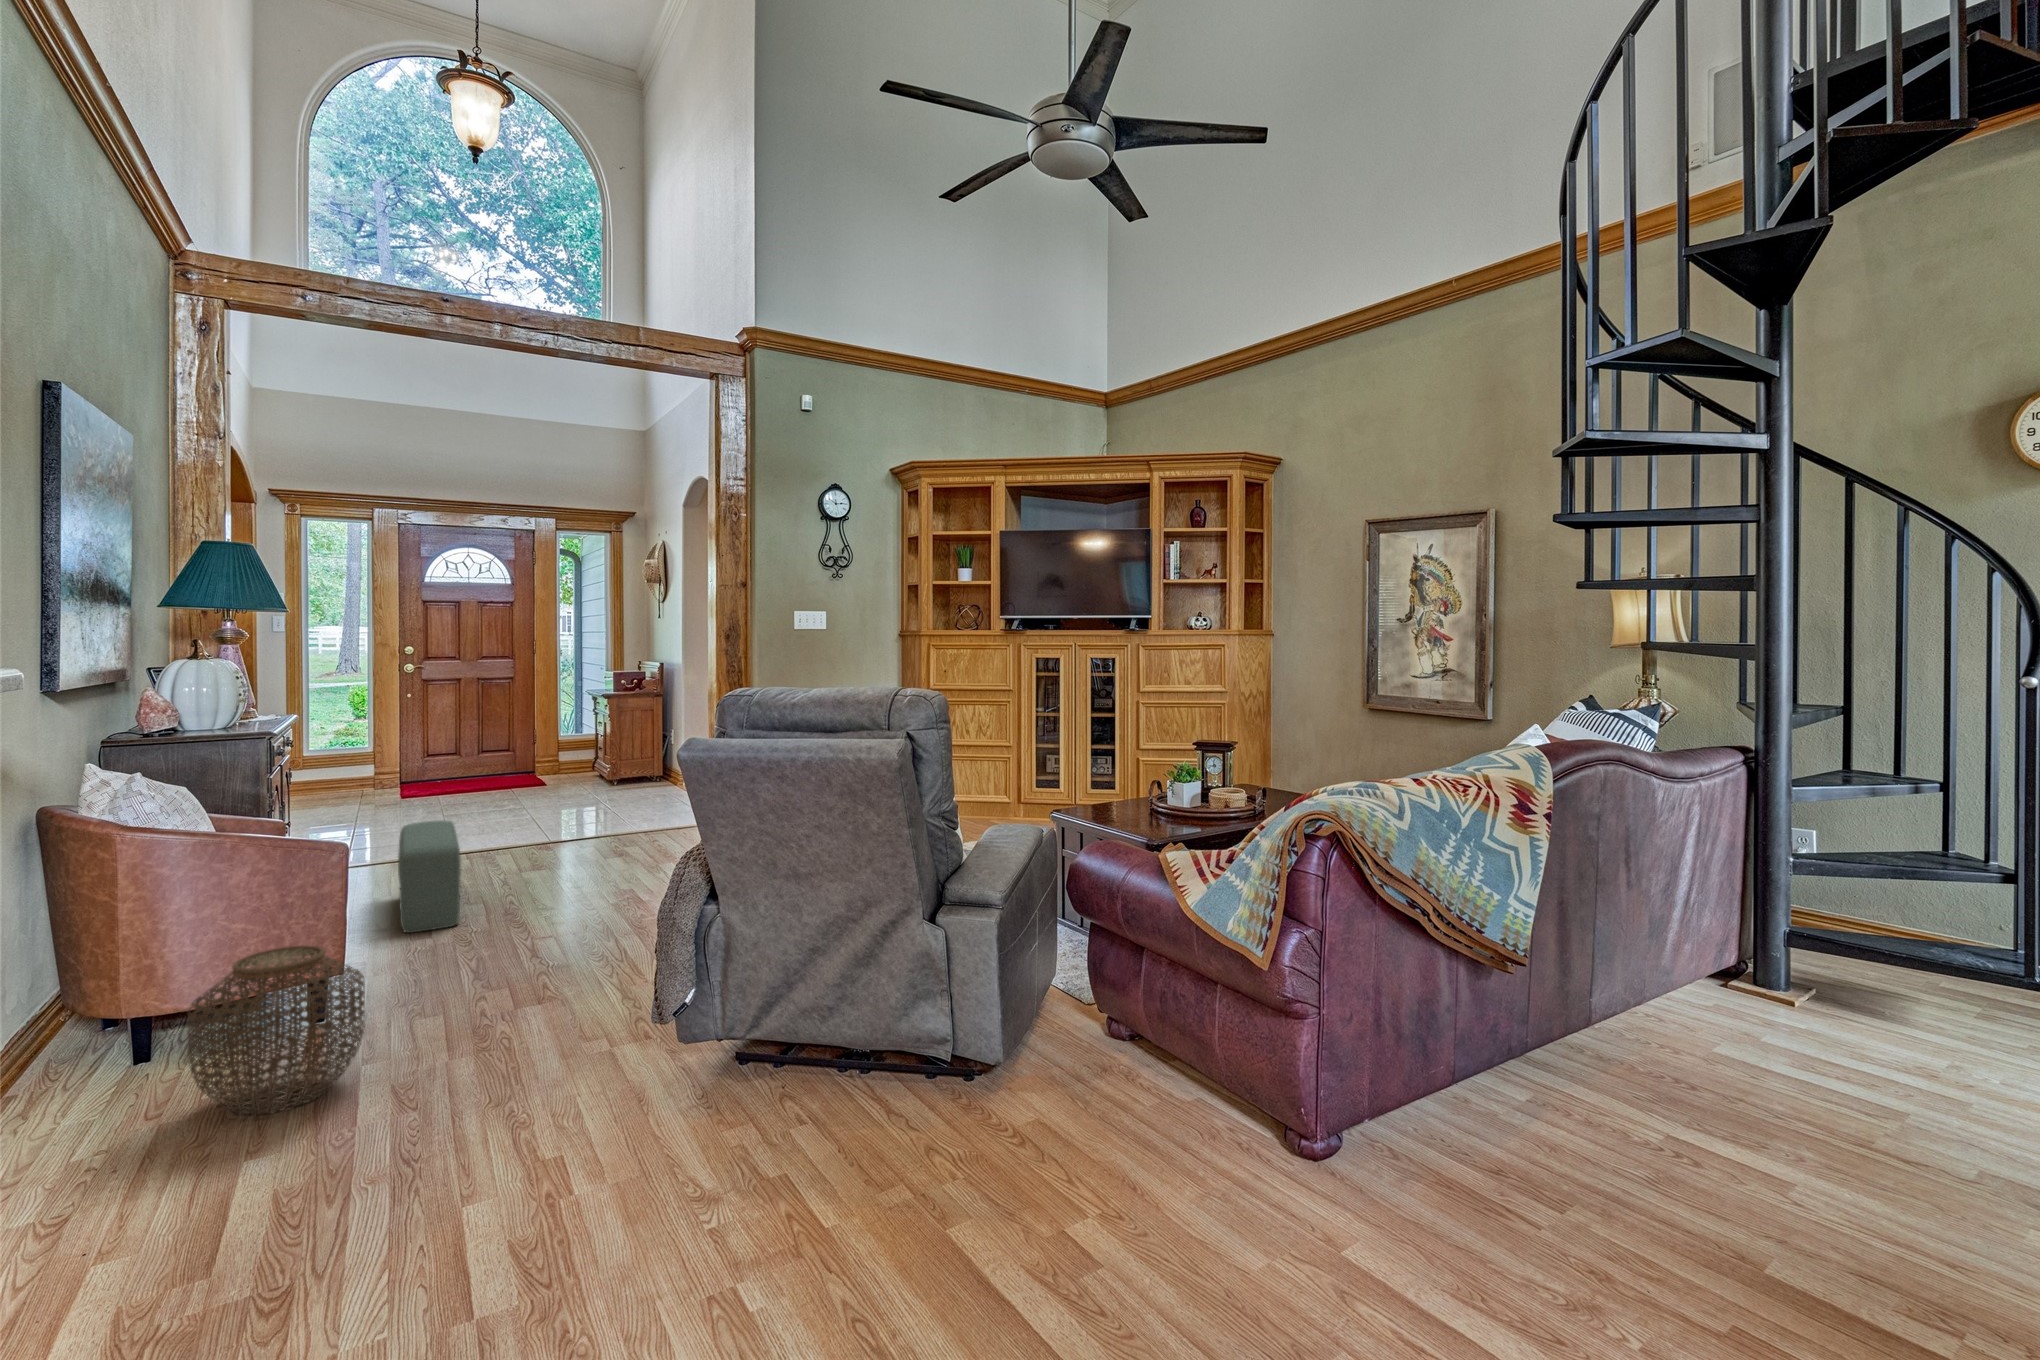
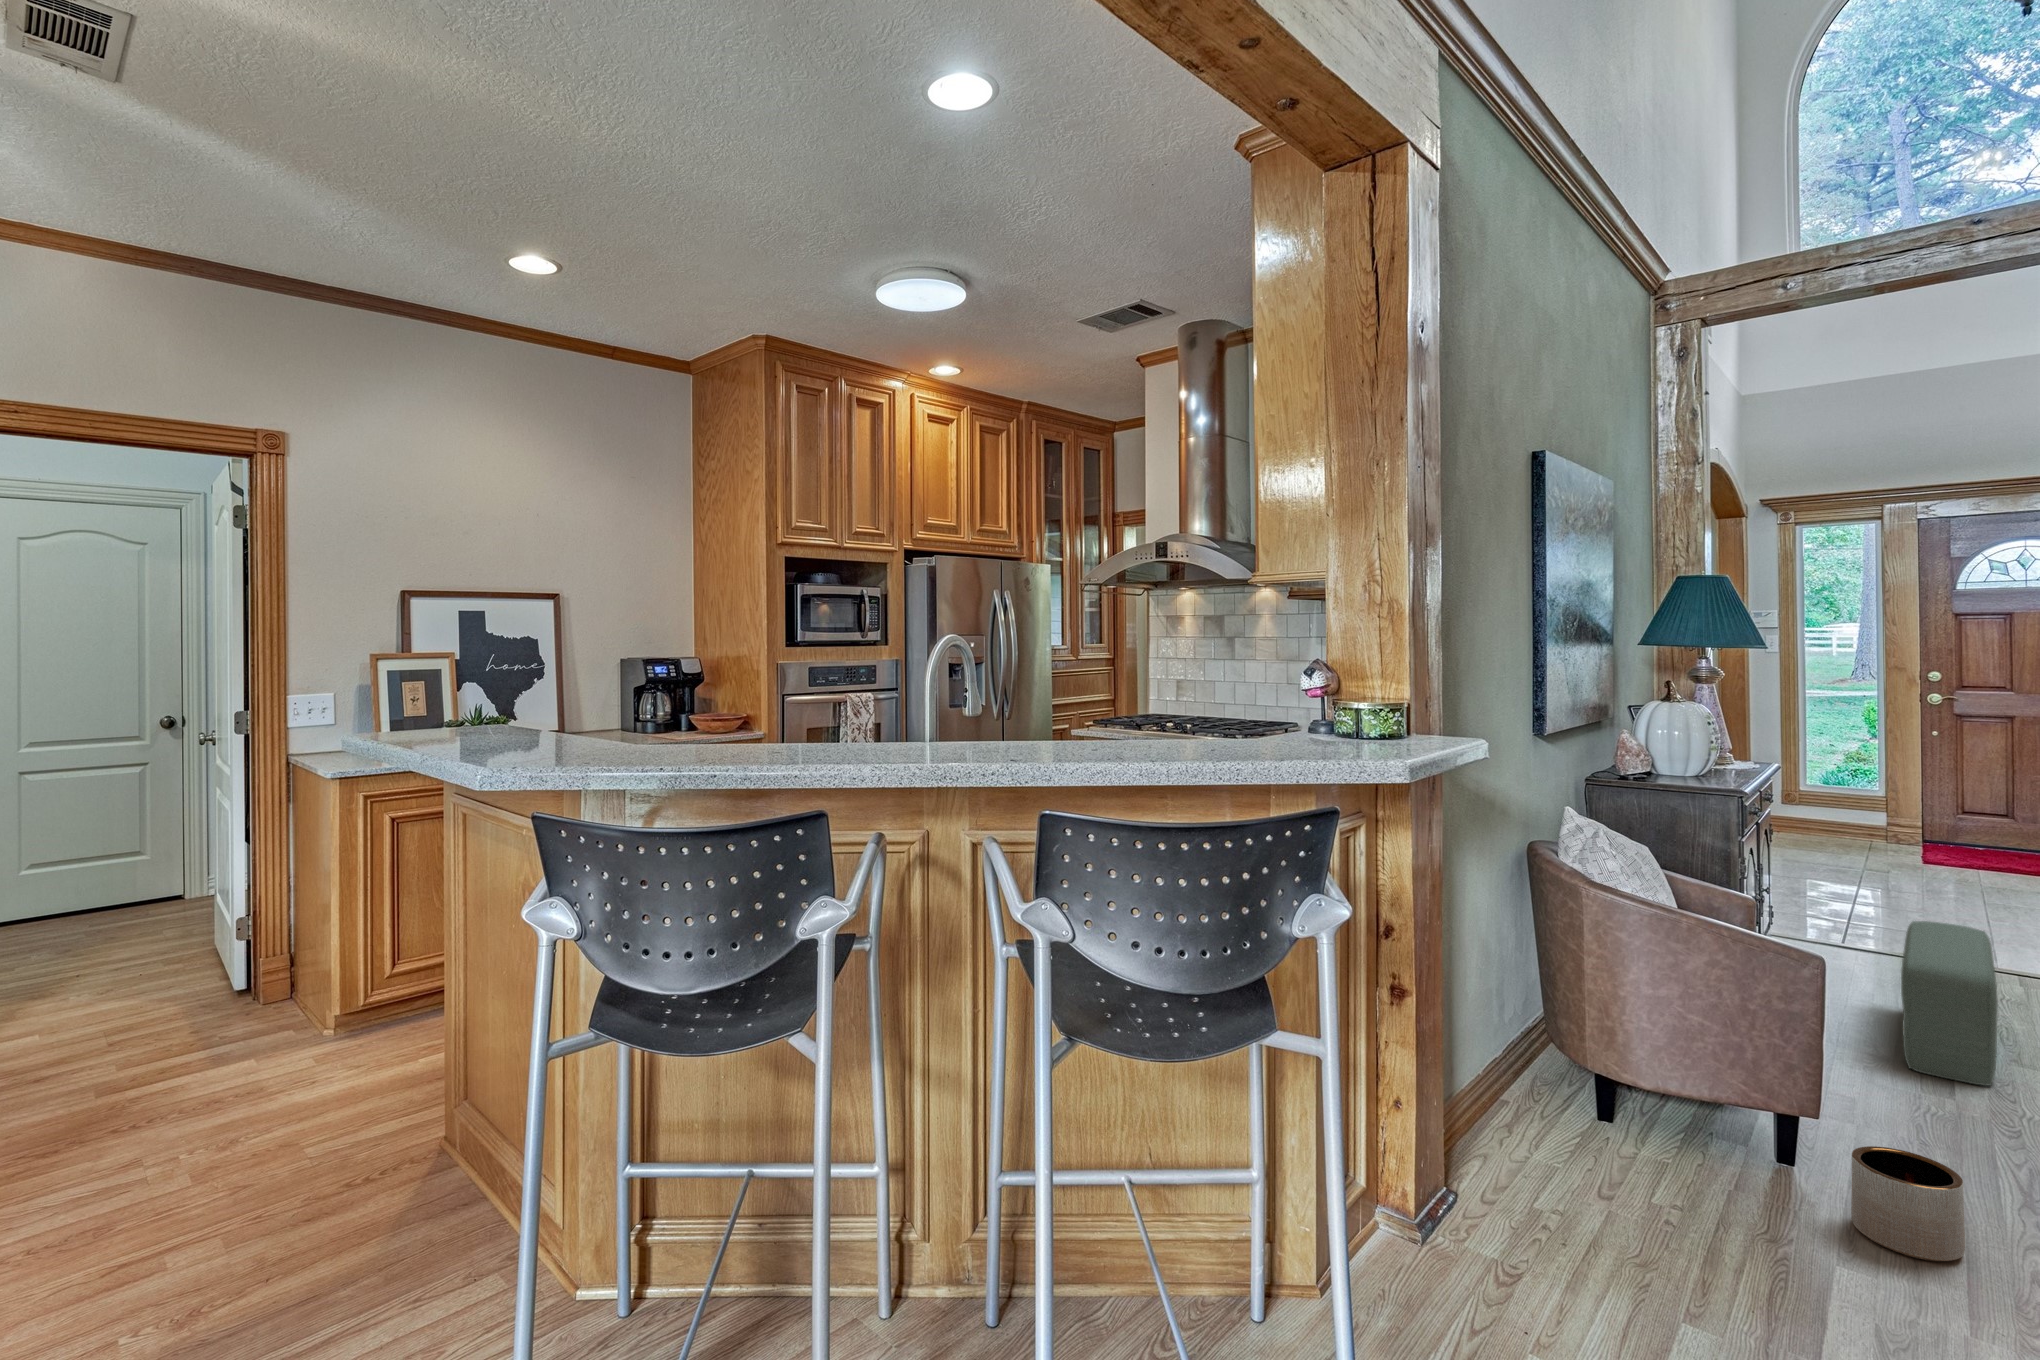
woven basket: present [188,945,365,1114] -> none [1631,1066,1832,1275]
planter: none [375,968,449,1043] -> present [1851,1146,1965,1261]

